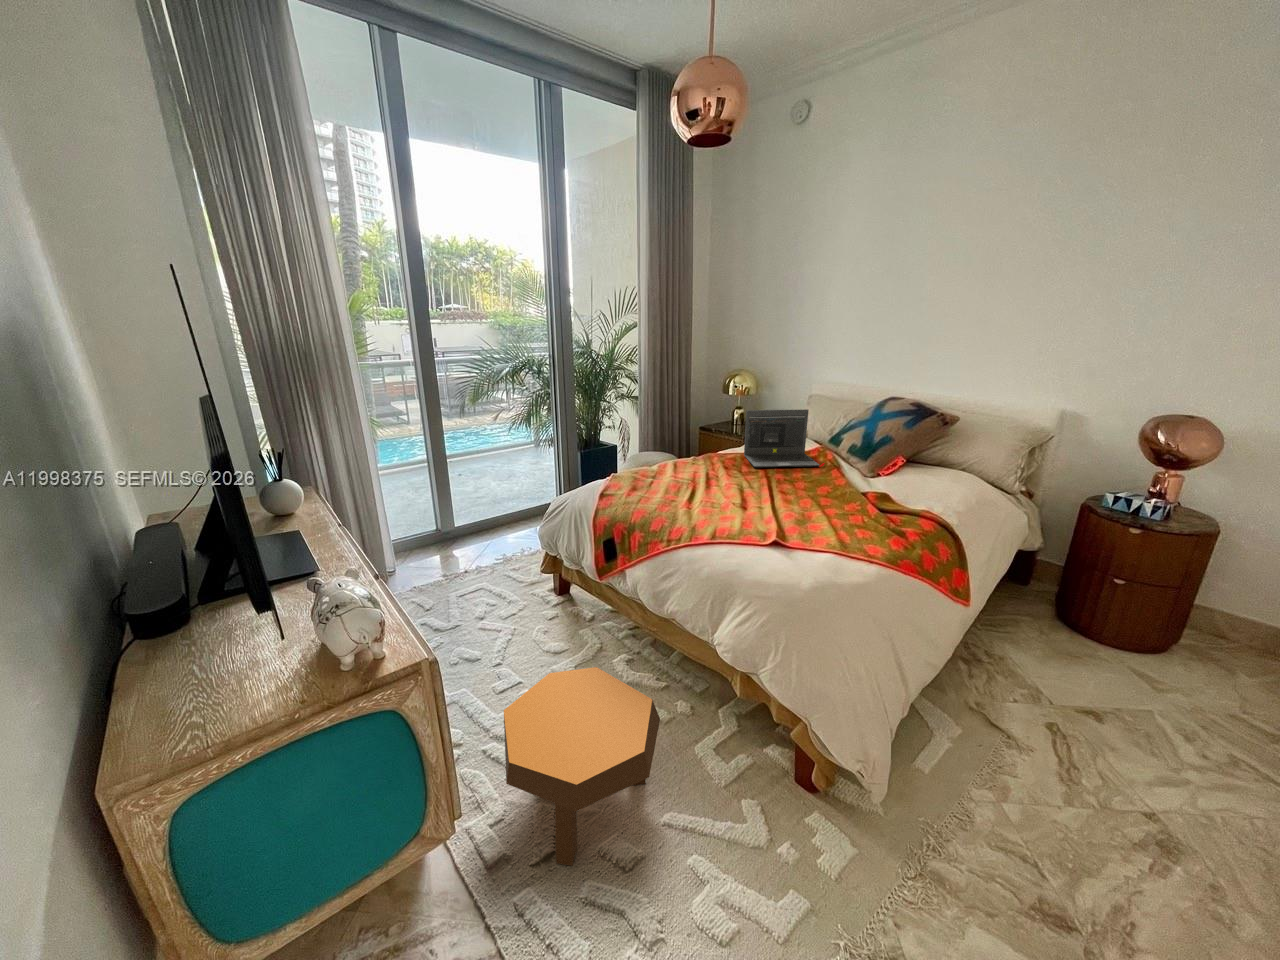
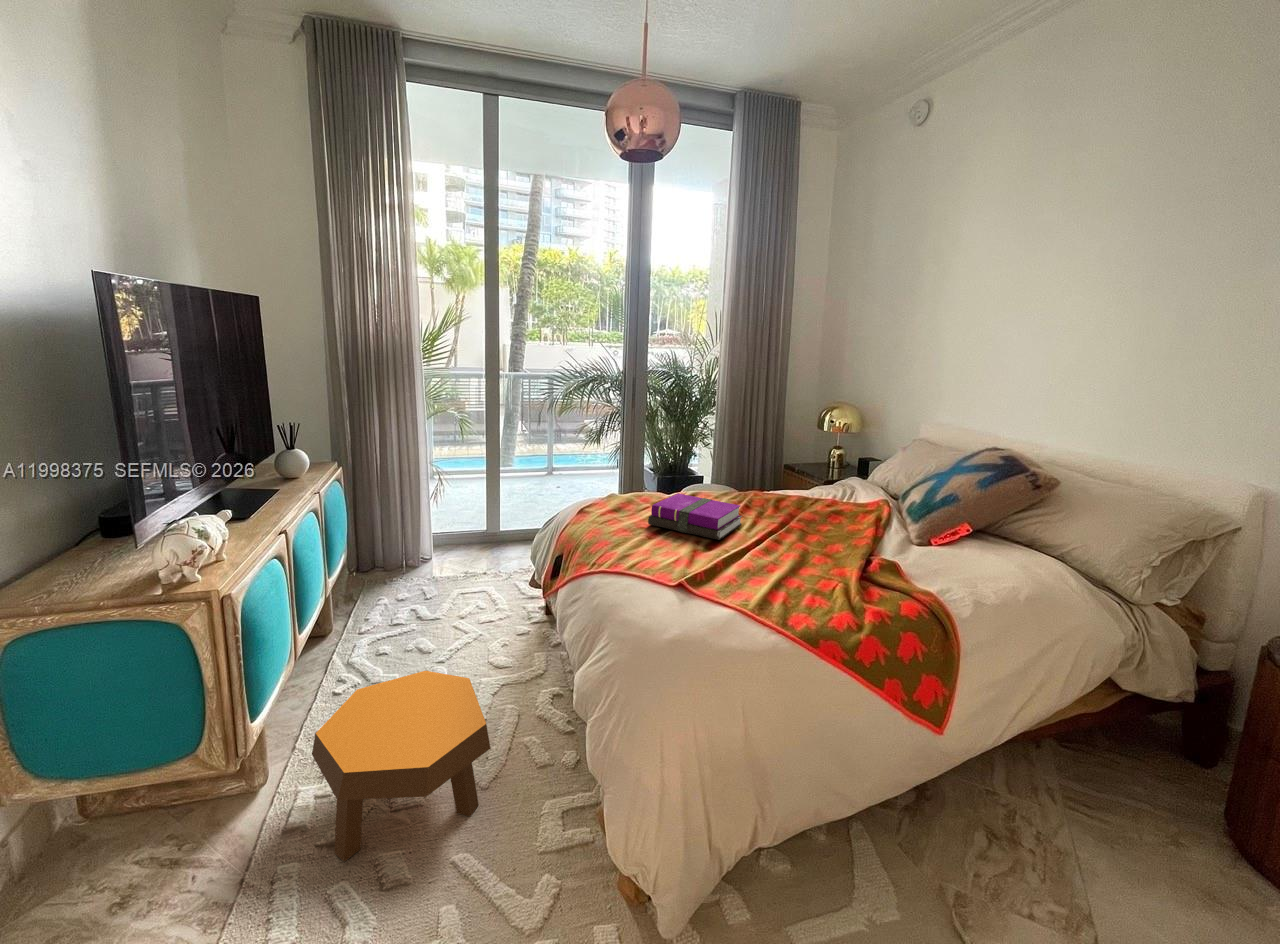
laptop: present [744,409,824,467] -> none [770,445,864,525]
notebook: none [680,464,750,497] -> present [648,494,742,540]

